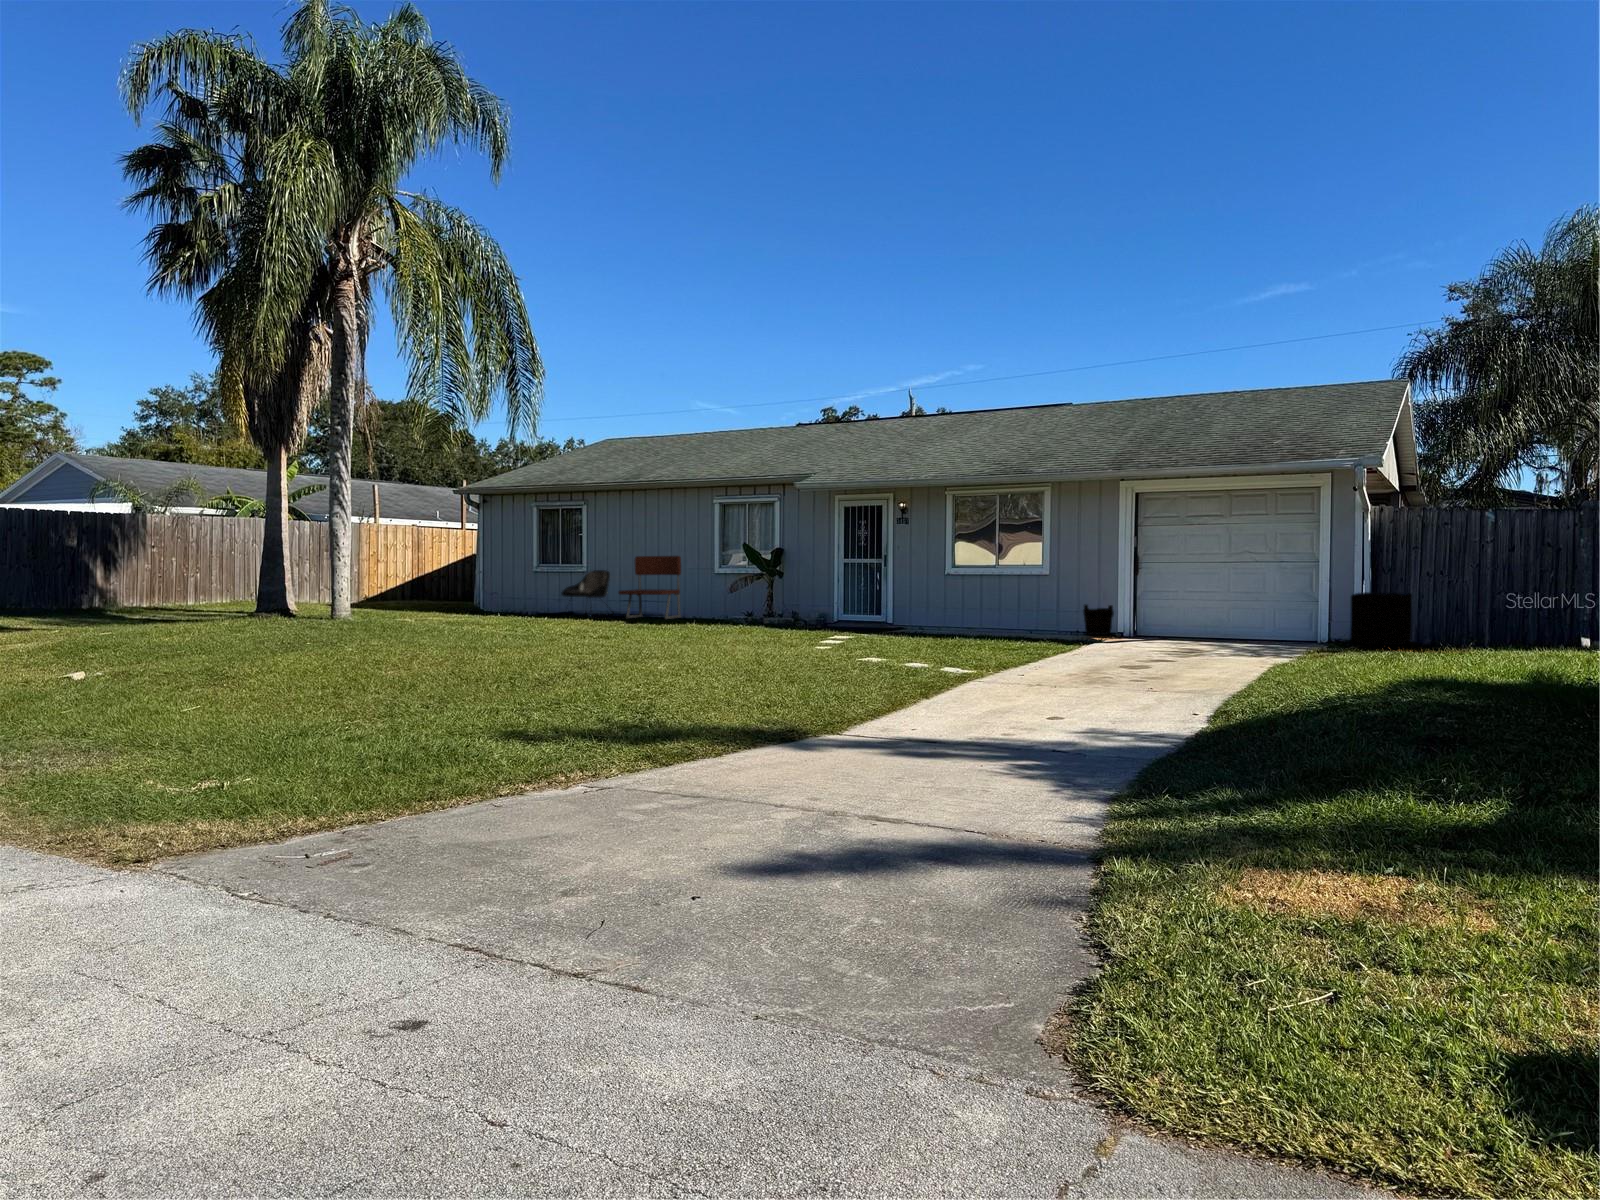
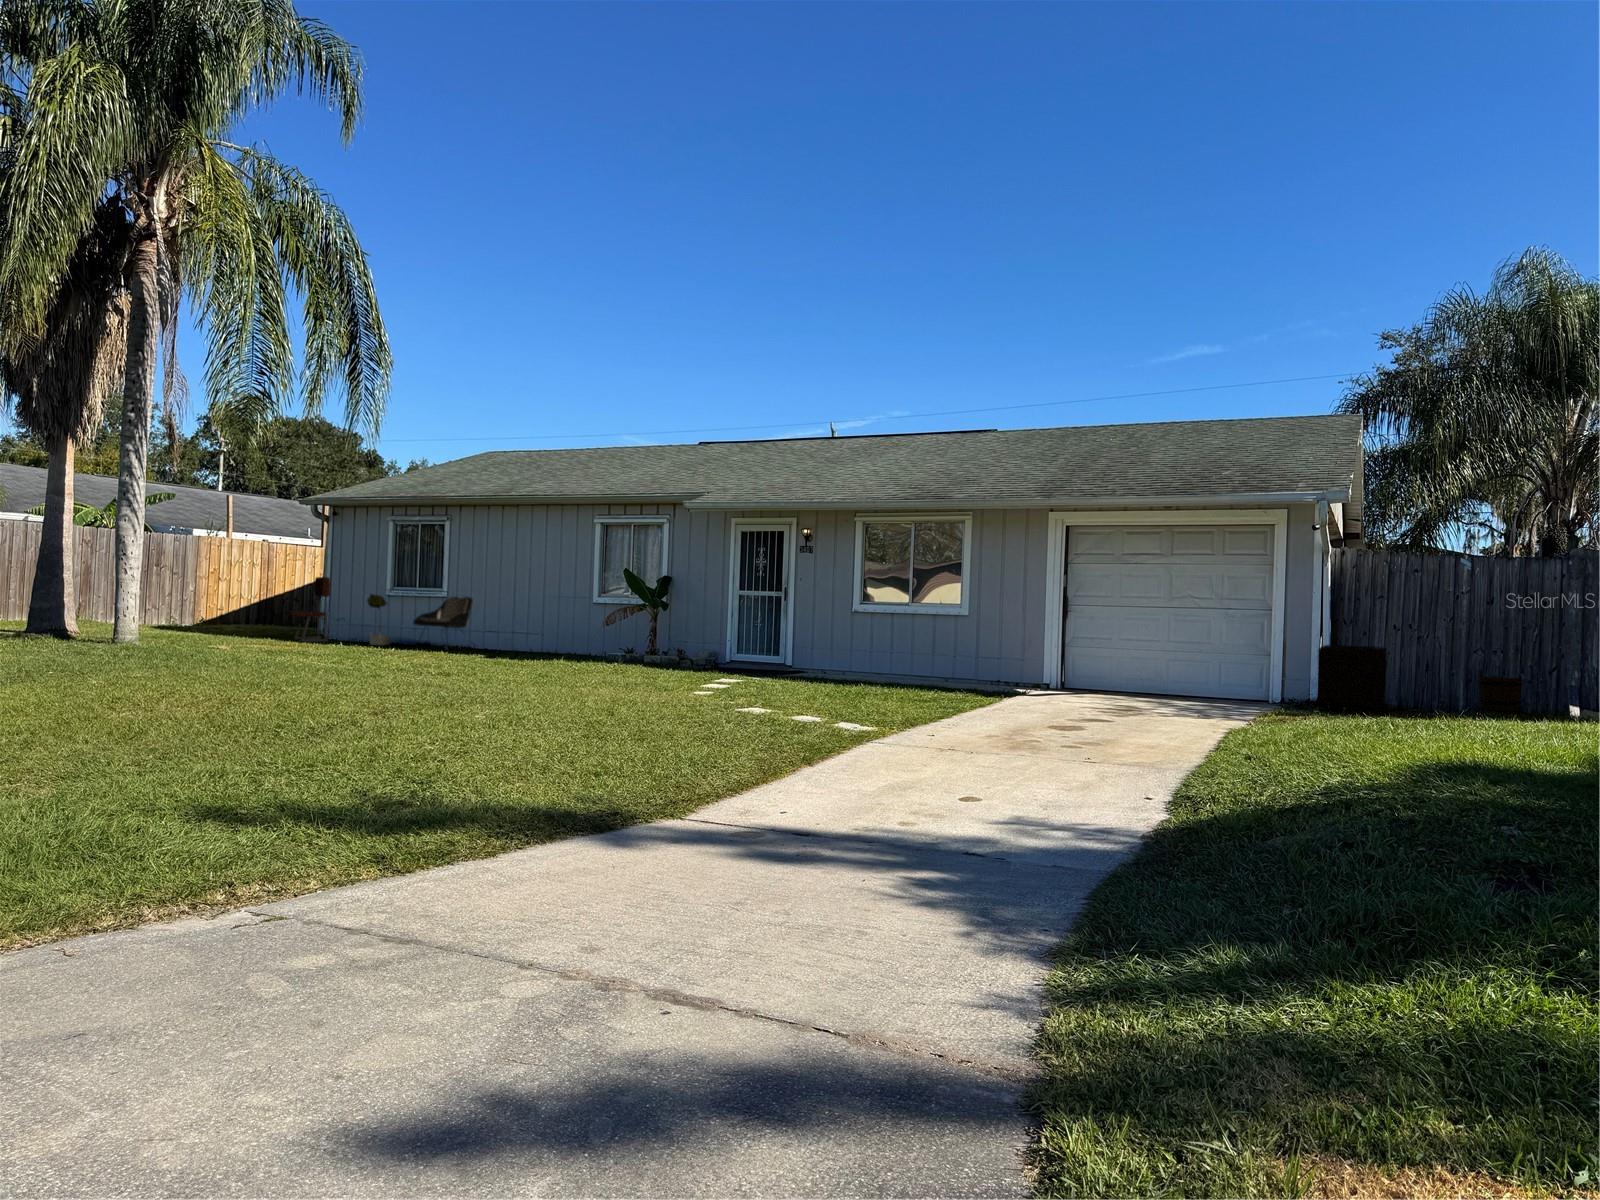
bench: present [619,556,681,619] -> present [285,577,331,642]
potted tree: none [518,570,539,615] -> present [367,594,390,645]
bucket: present [1083,604,1114,635] -> present [1476,670,1522,711]

